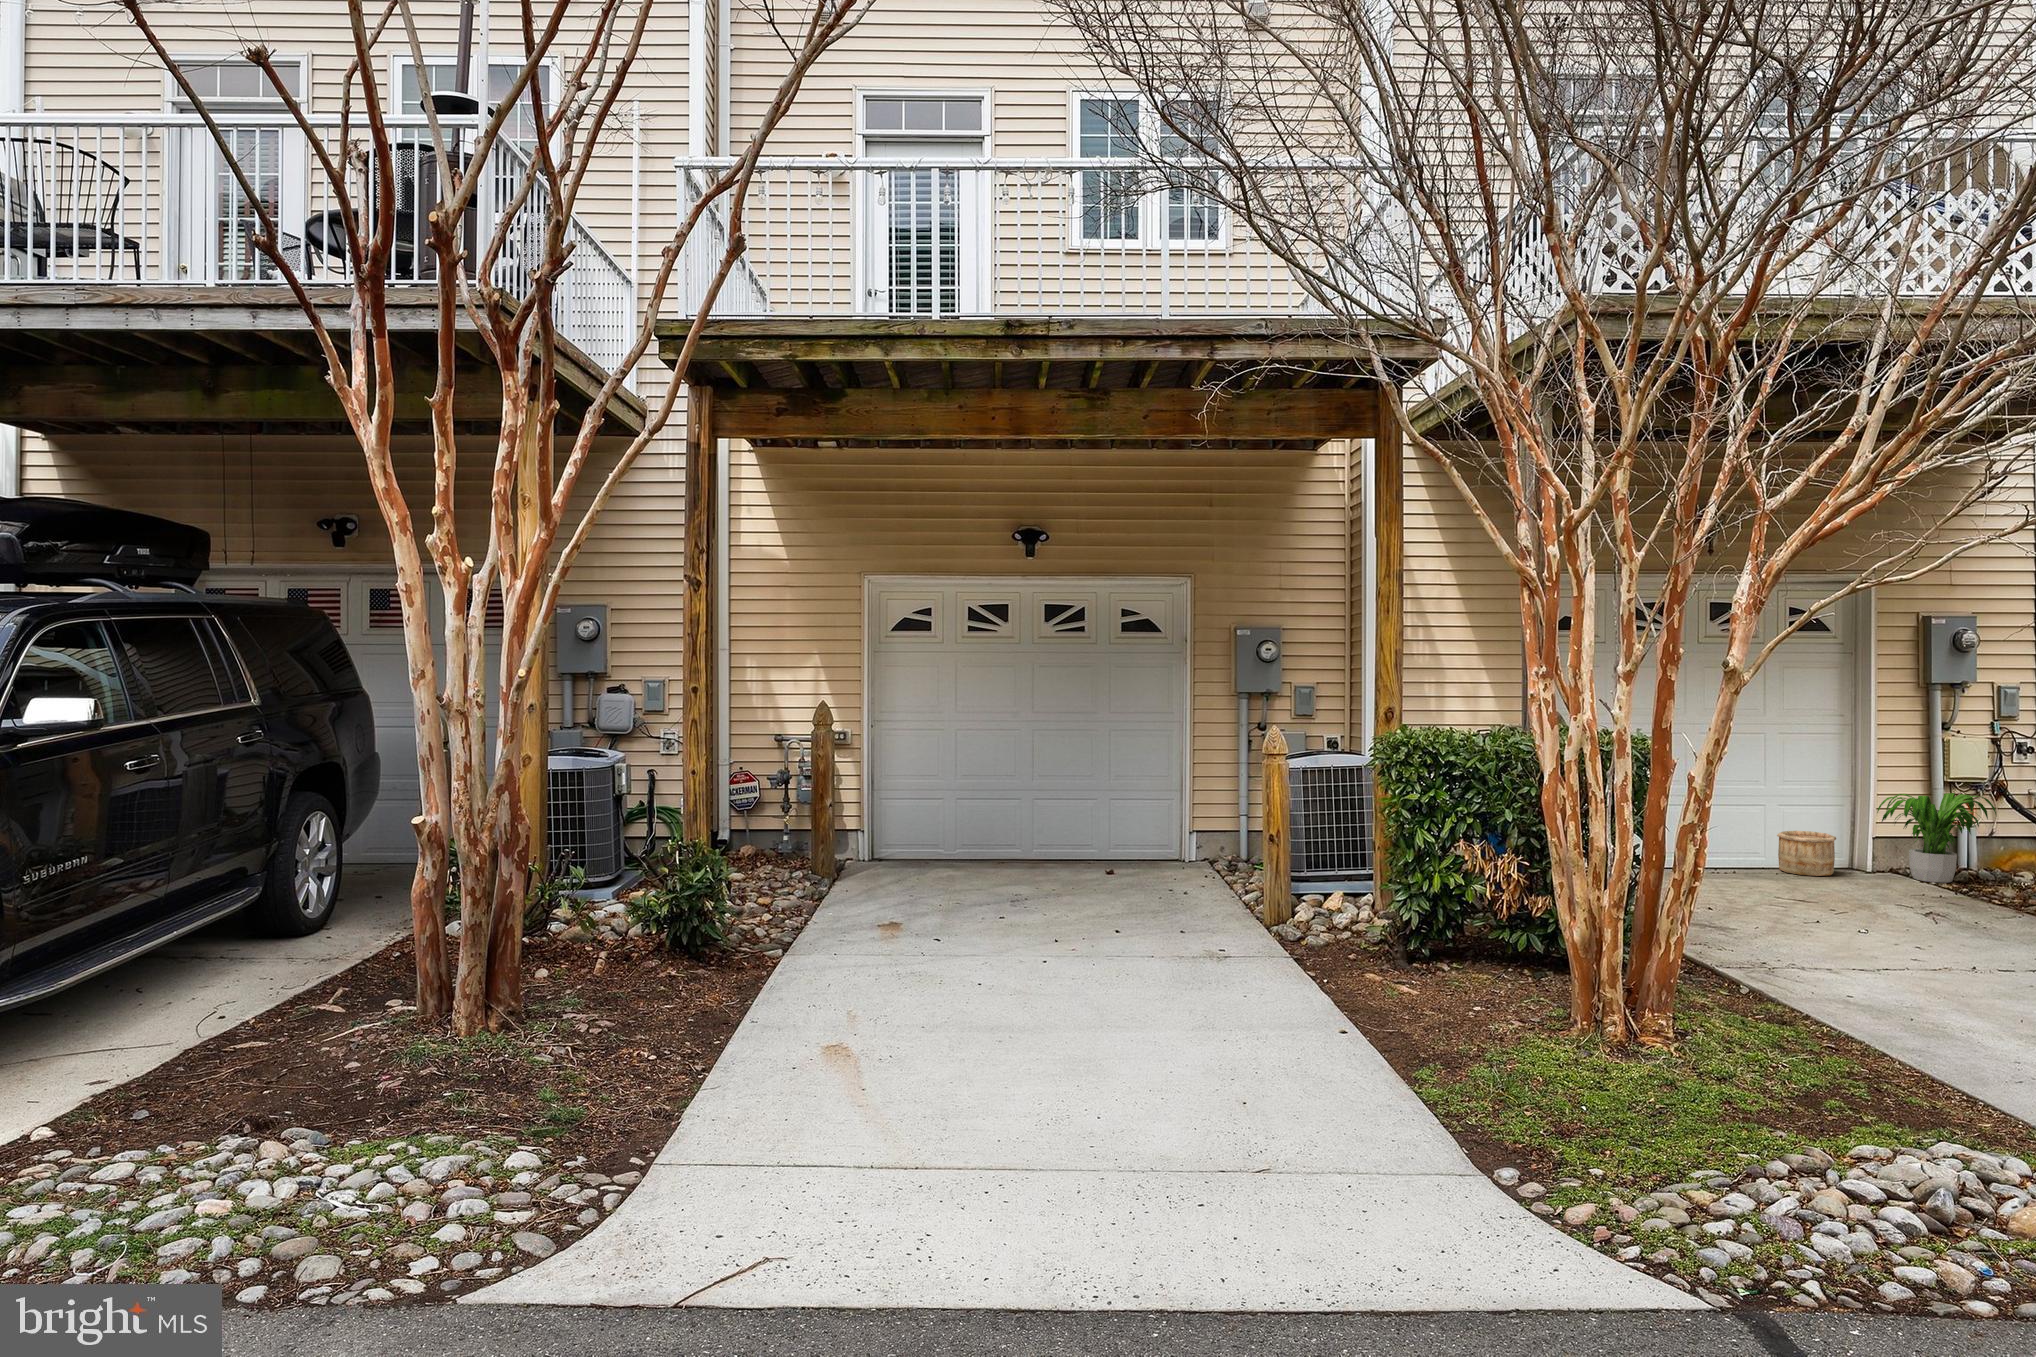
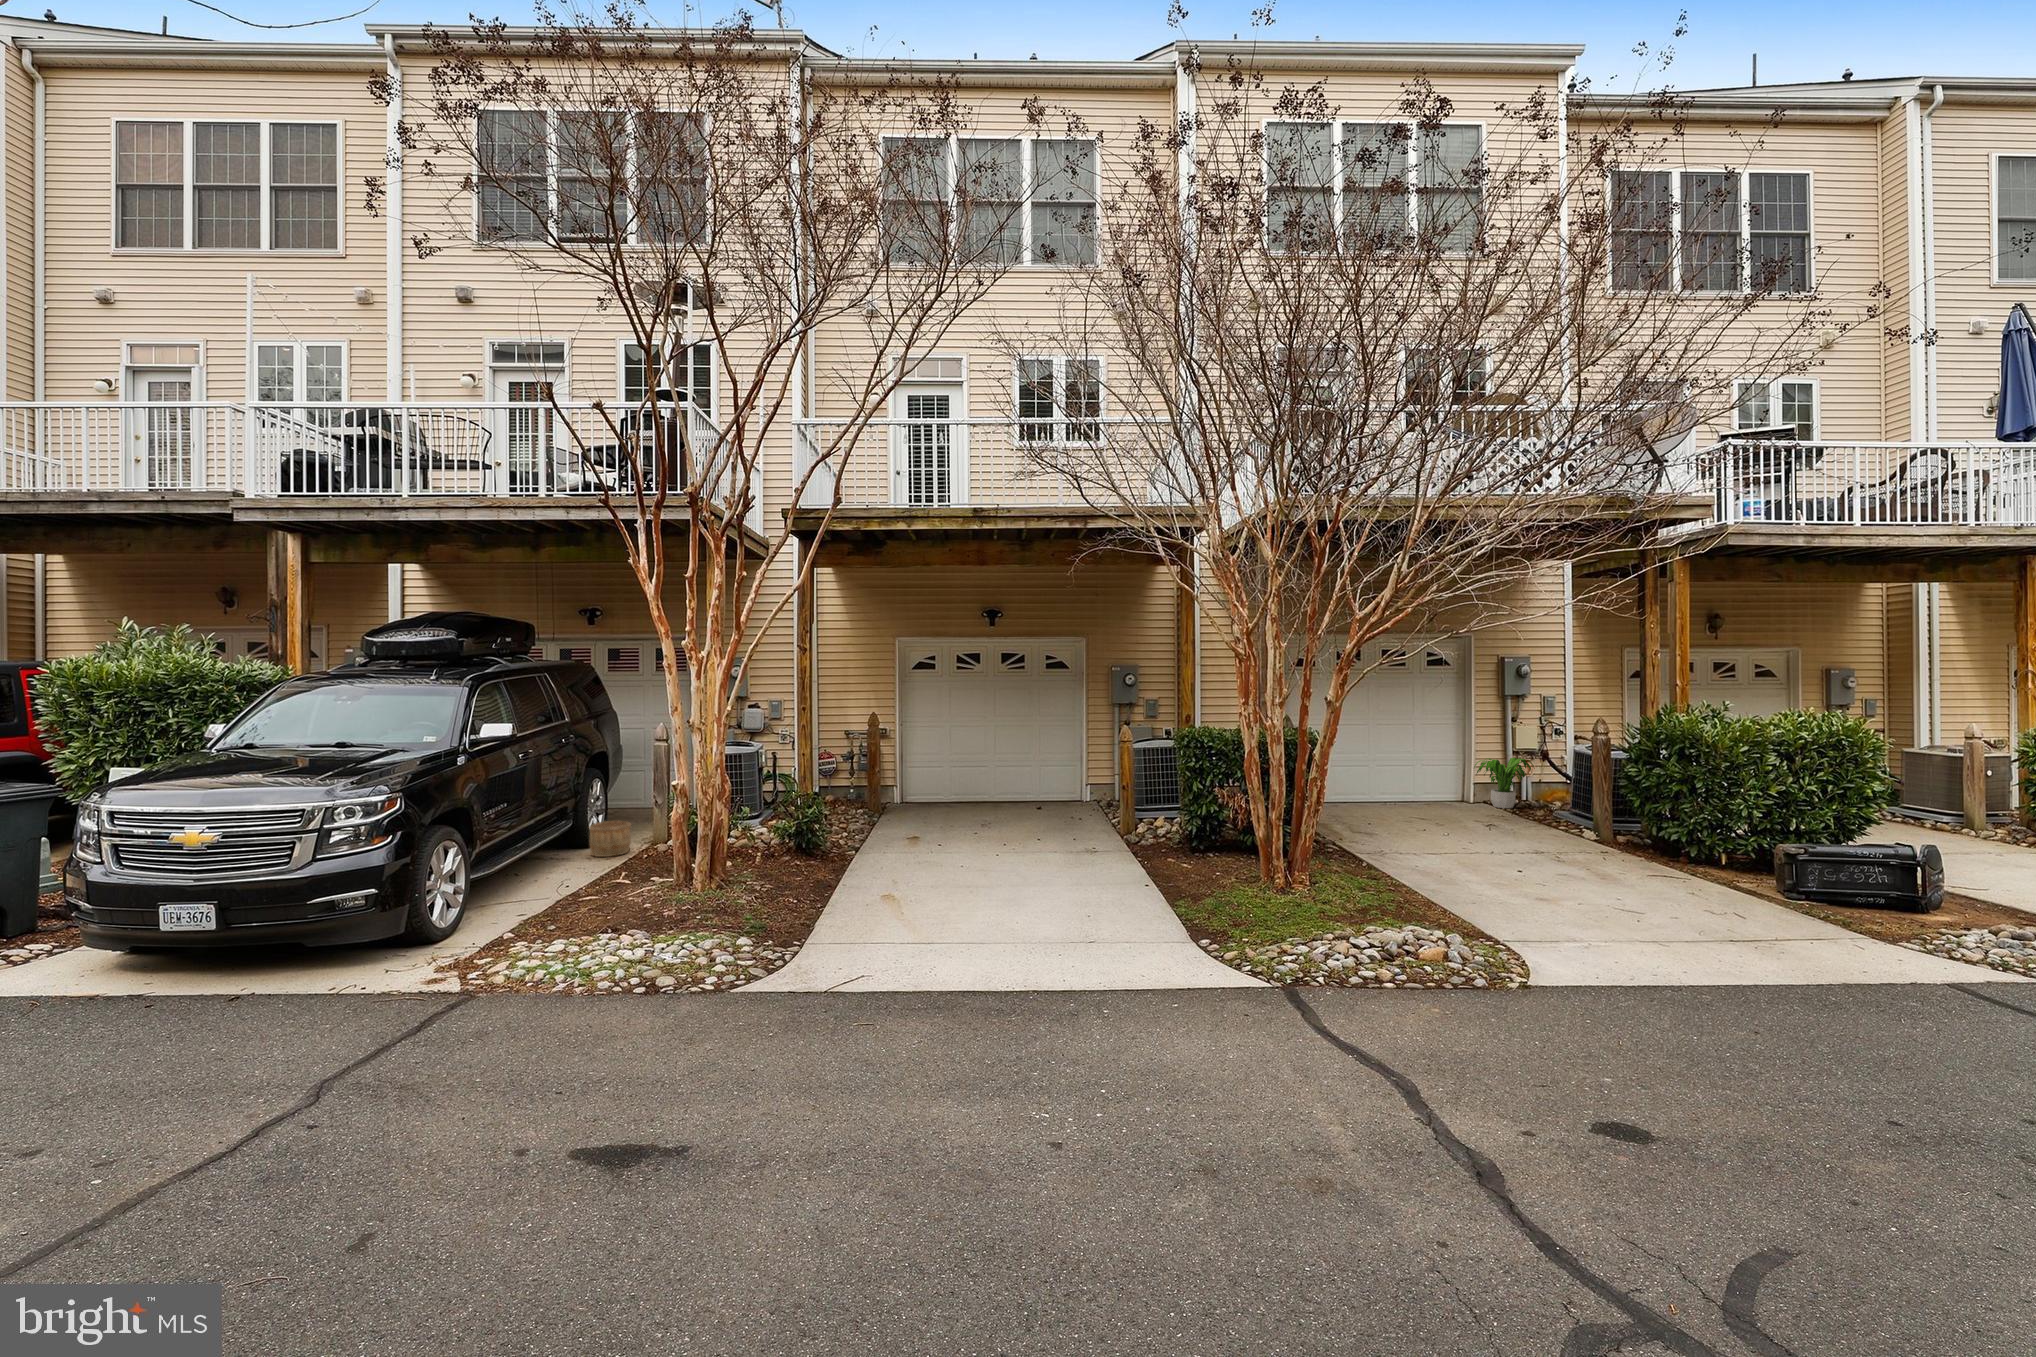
wooden bucket: present [1777,831,1836,876] -> present [589,821,631,857]

